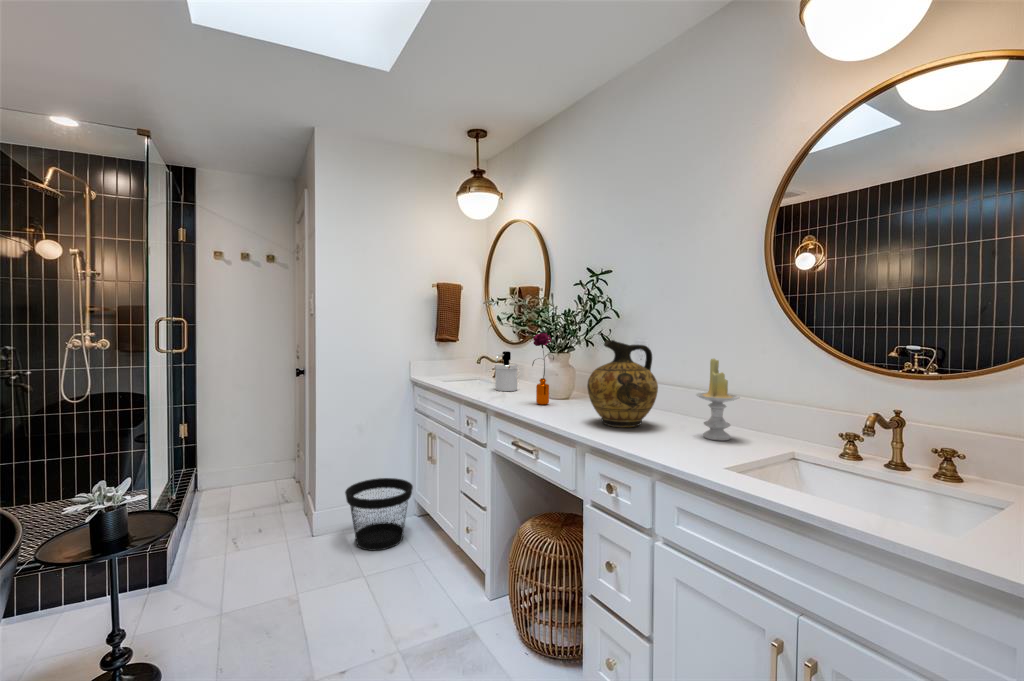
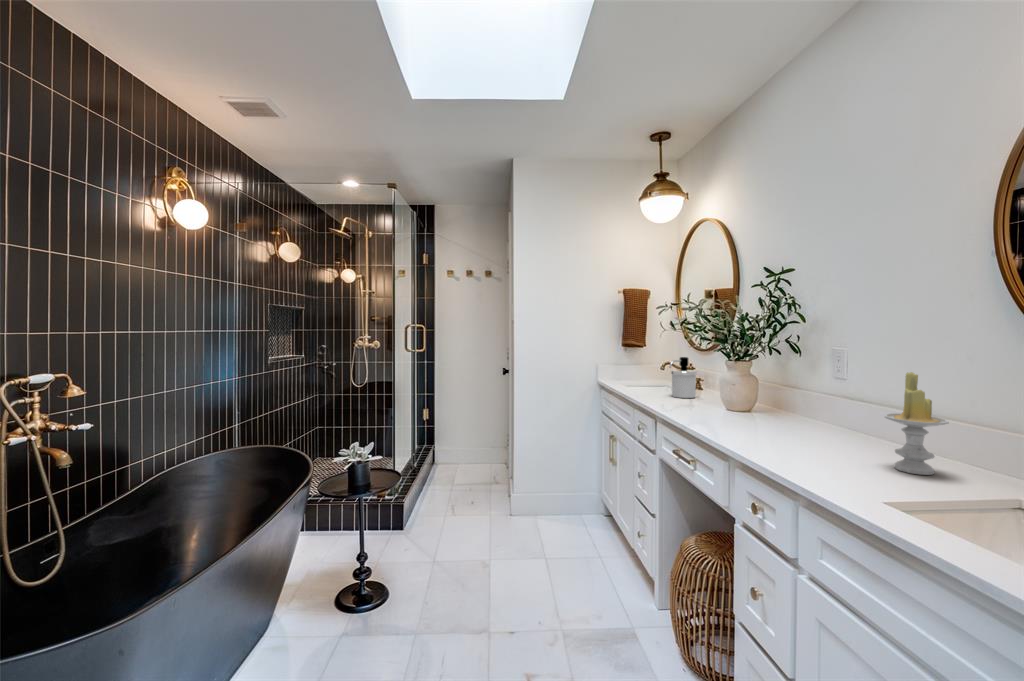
flower: present [532,333,554,405] -> none [700,338,726,414]
ceramic jug: present [587,340,658,427] -> none [748,347,838,446]
wastebasket: present [345,478,413,551] -> none [534,471,594,537]

